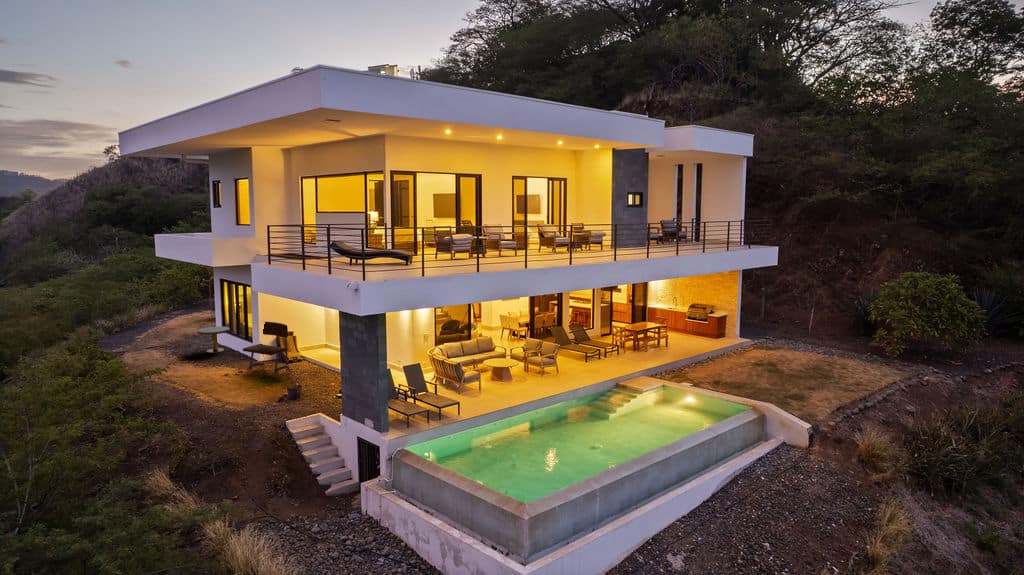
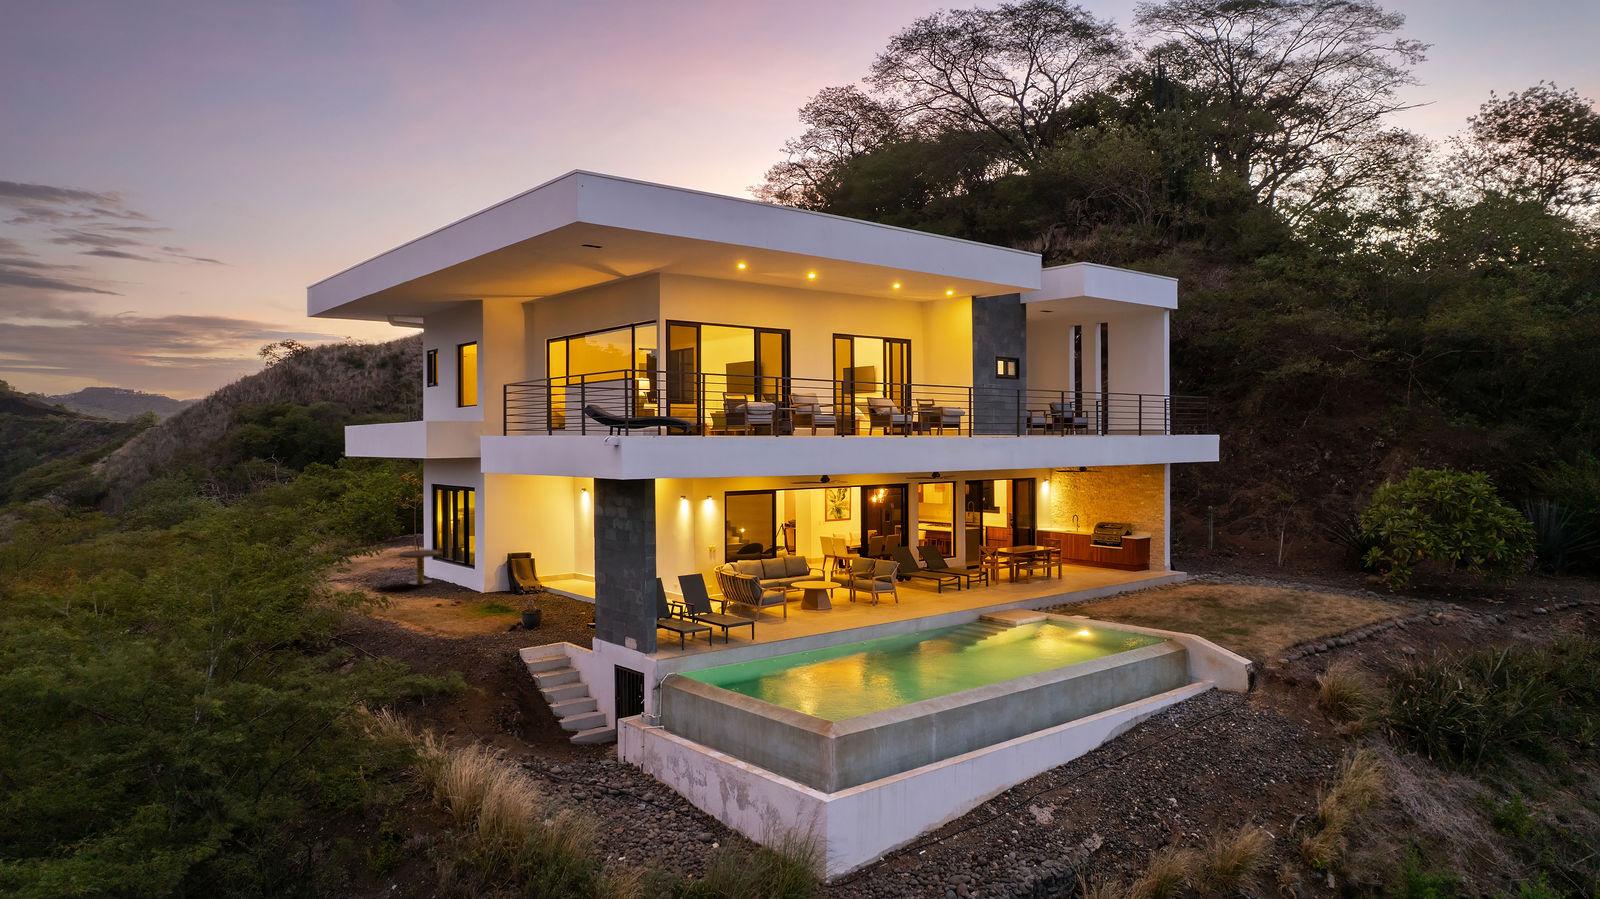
bench: present [243,322,288,370] -> none [460,536,522,602]

